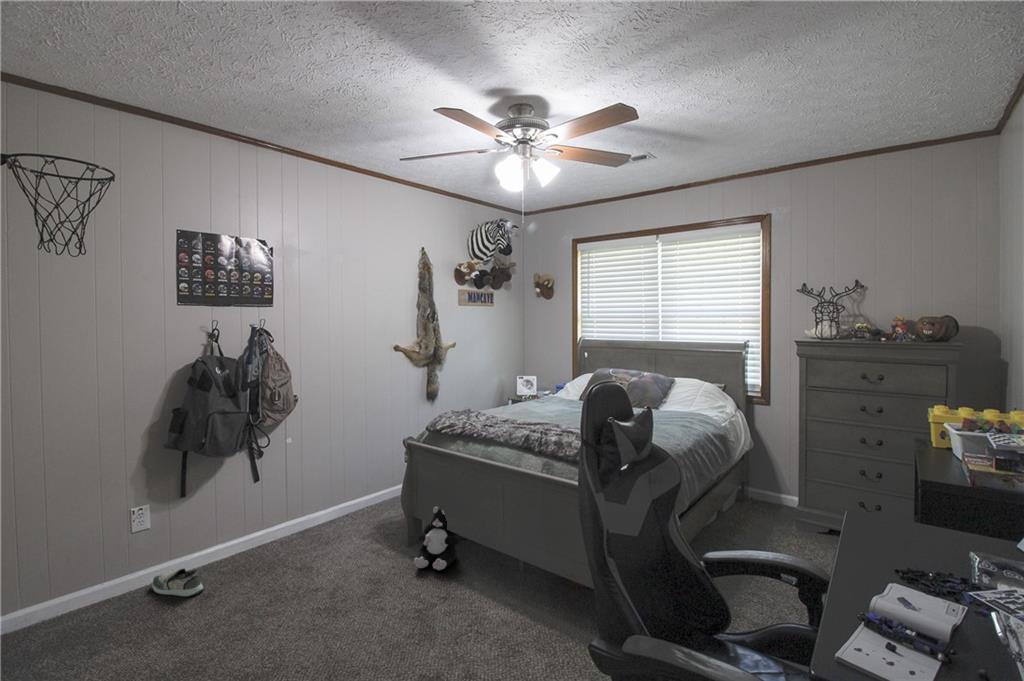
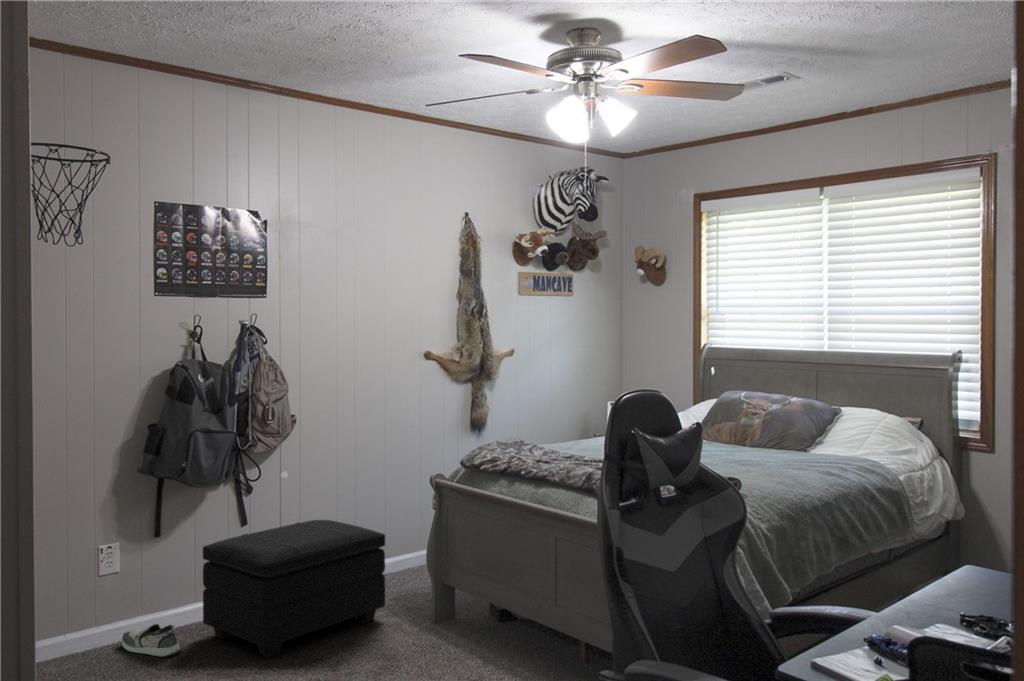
footstool: none [222,472,370,589] -> present [203,520,385,657]
plush toy: present [414,506,459,570] -> none [439,568,501,651]

